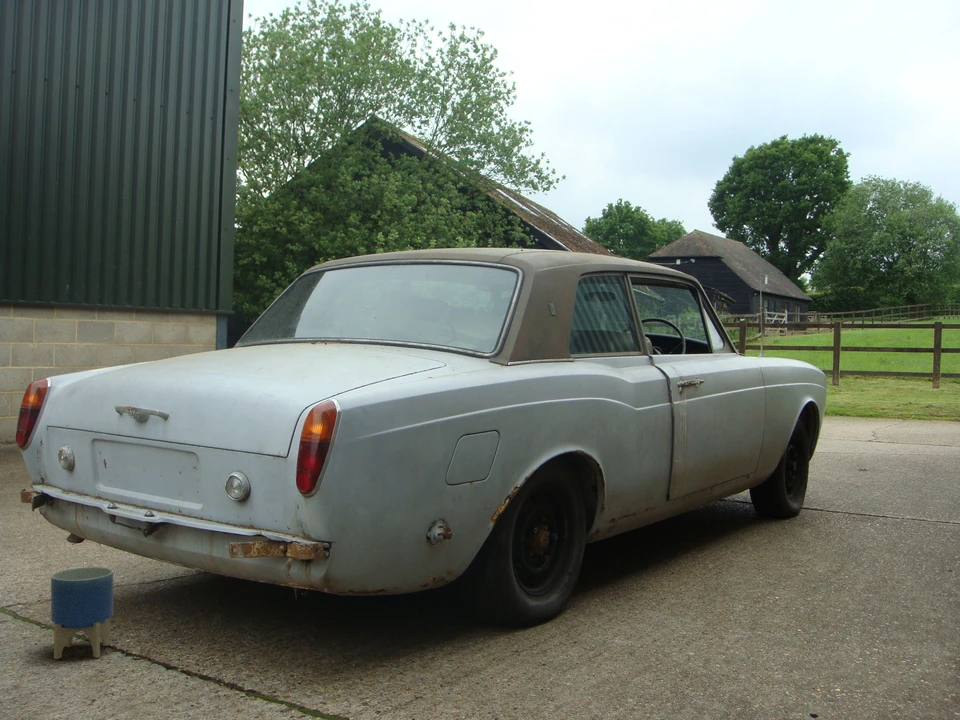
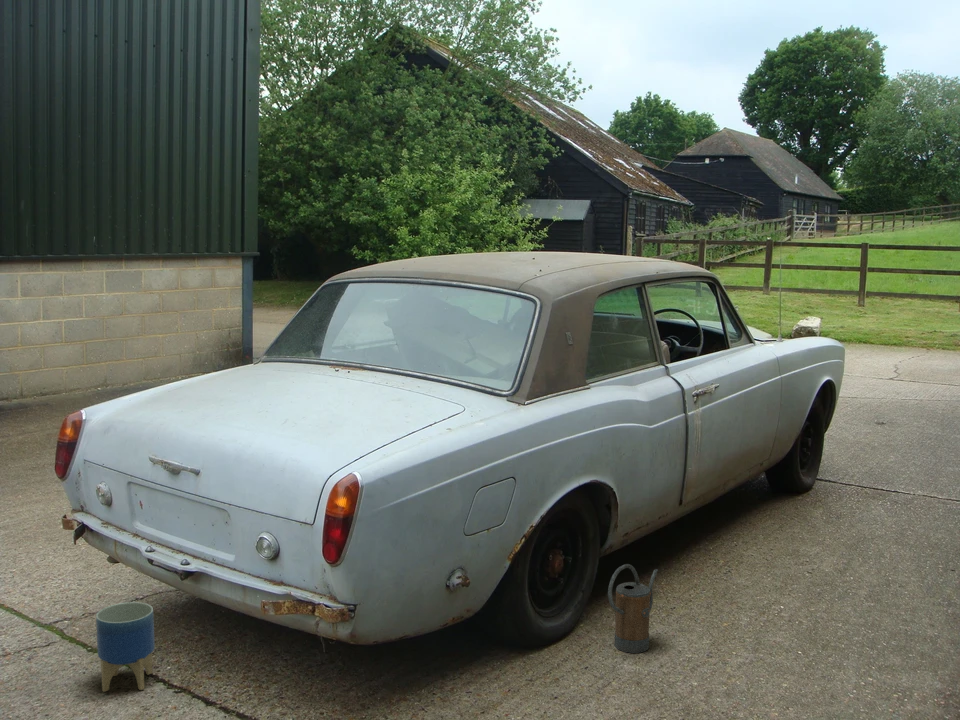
watering can: none [596,534,647,629] -> present [608,564,658,653]

